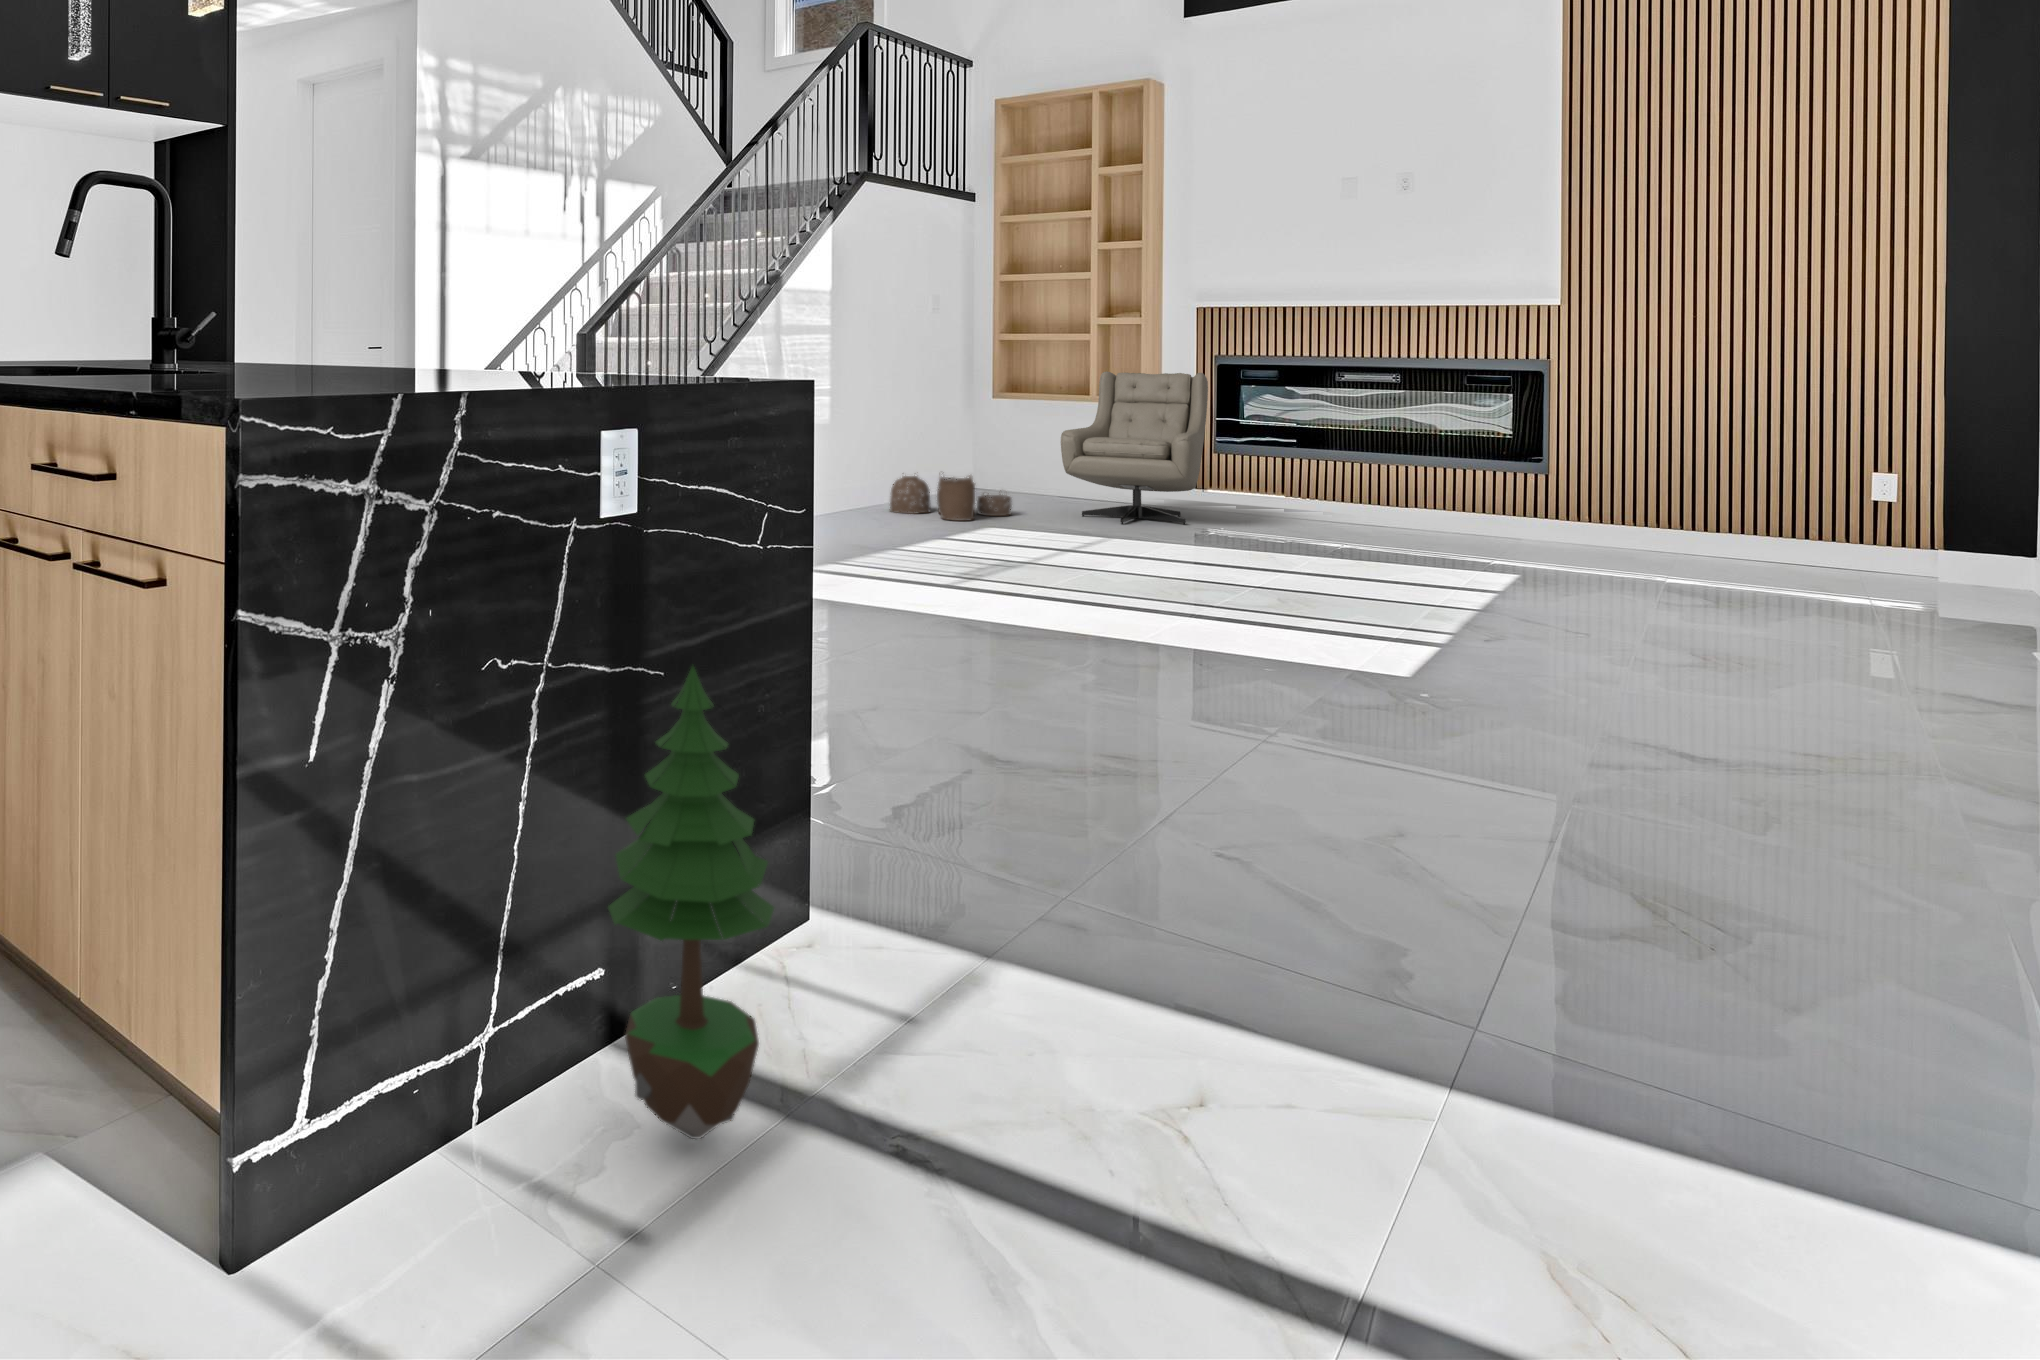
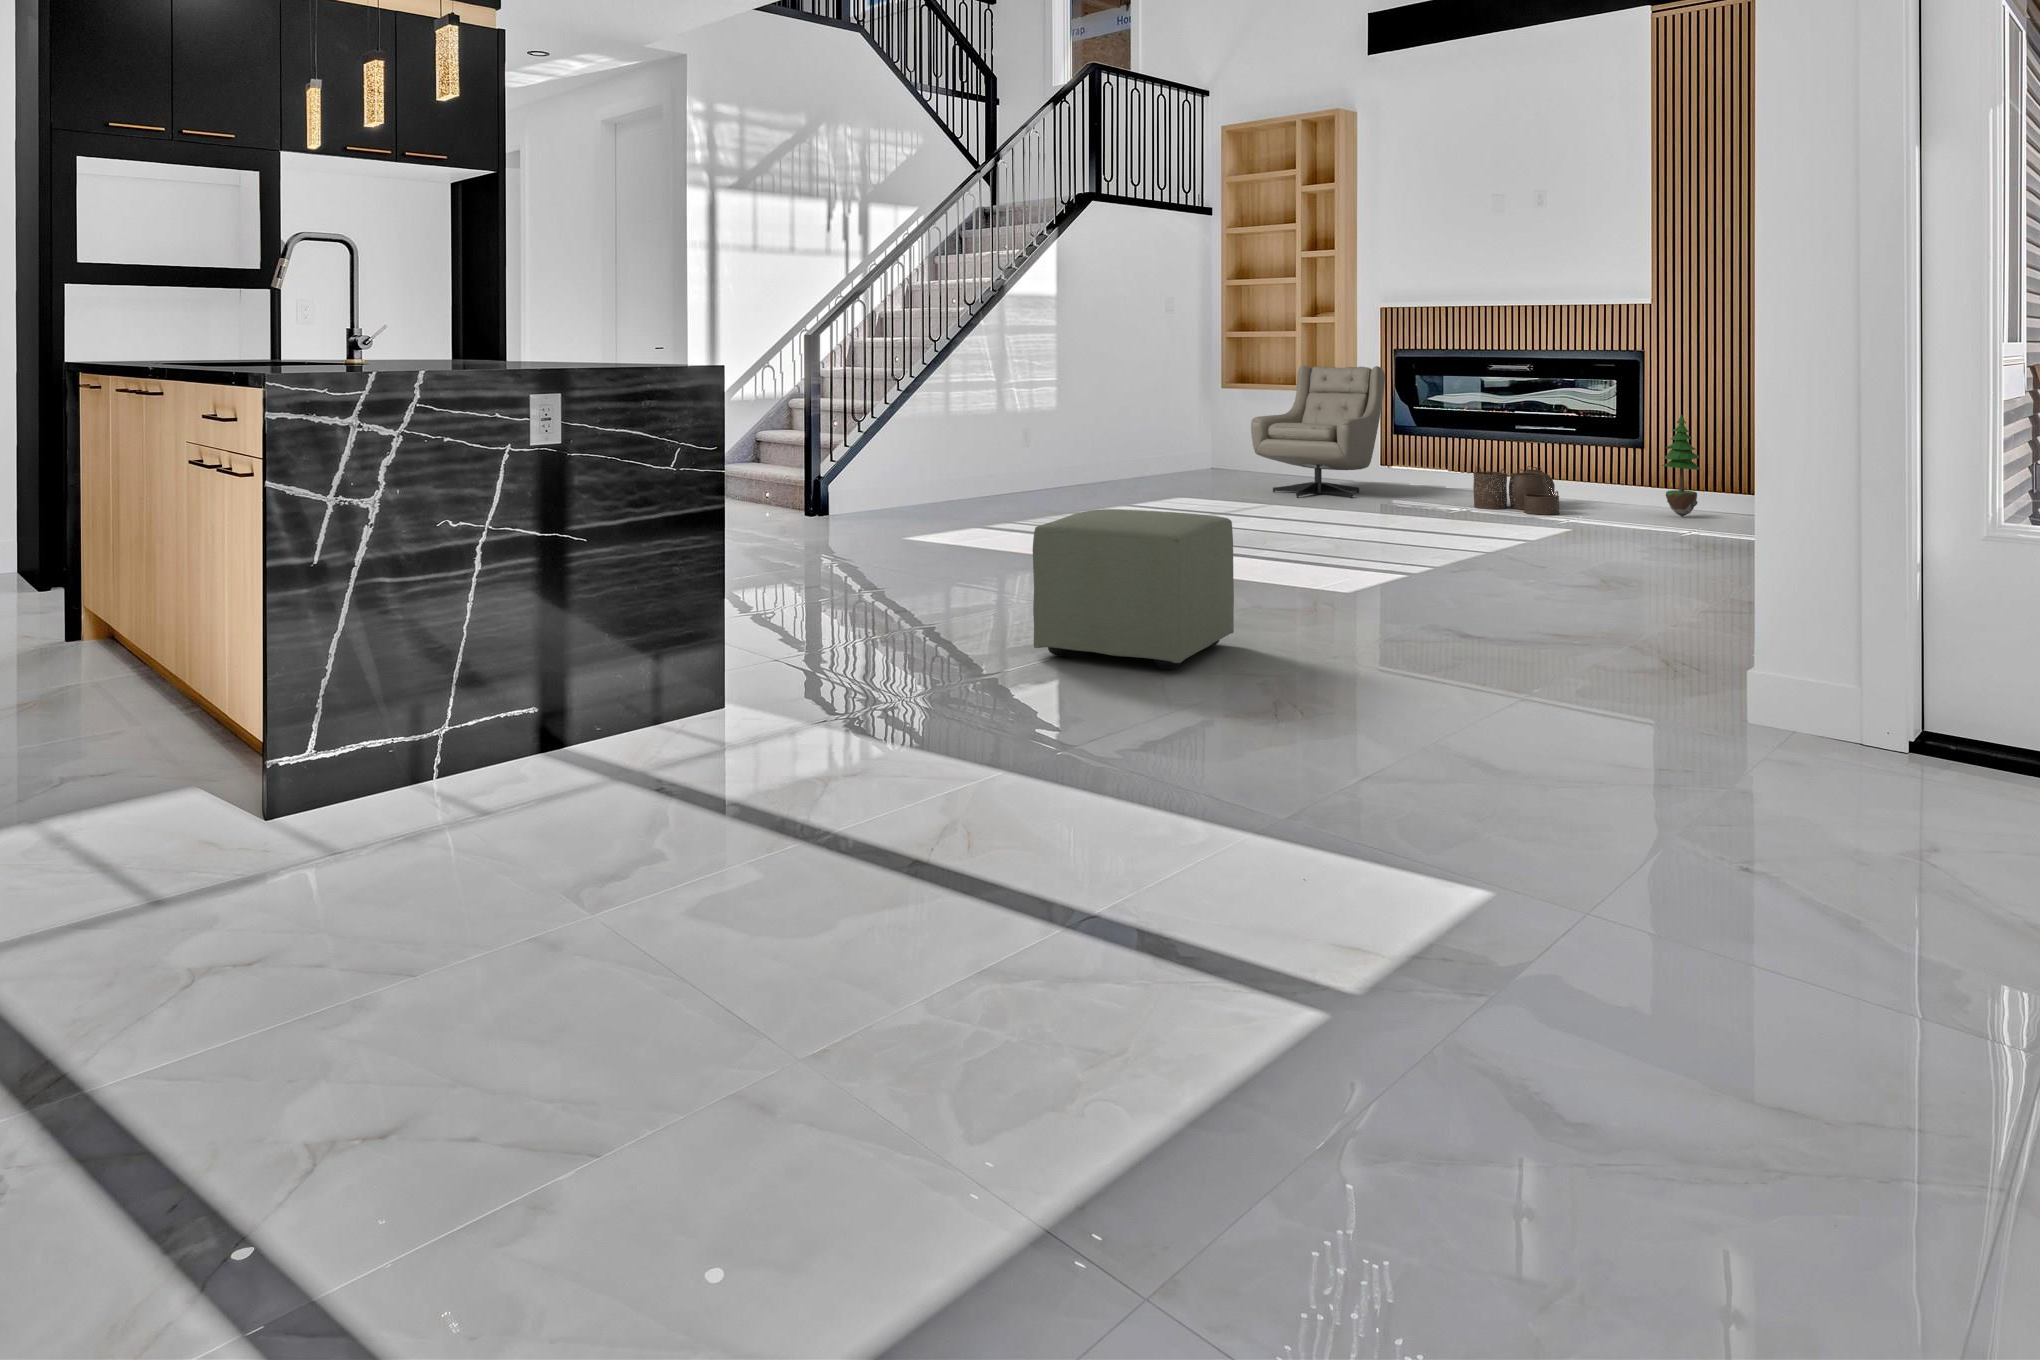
woven basket: present [890,475,1012,521] -> present [1473,466,1559,515]
ottoman: none [1185,580,1469,839] -> present [1033,509,1234,669]
potted tree: present [608,667,774,1139] -> present [1662,415,1701,517]

